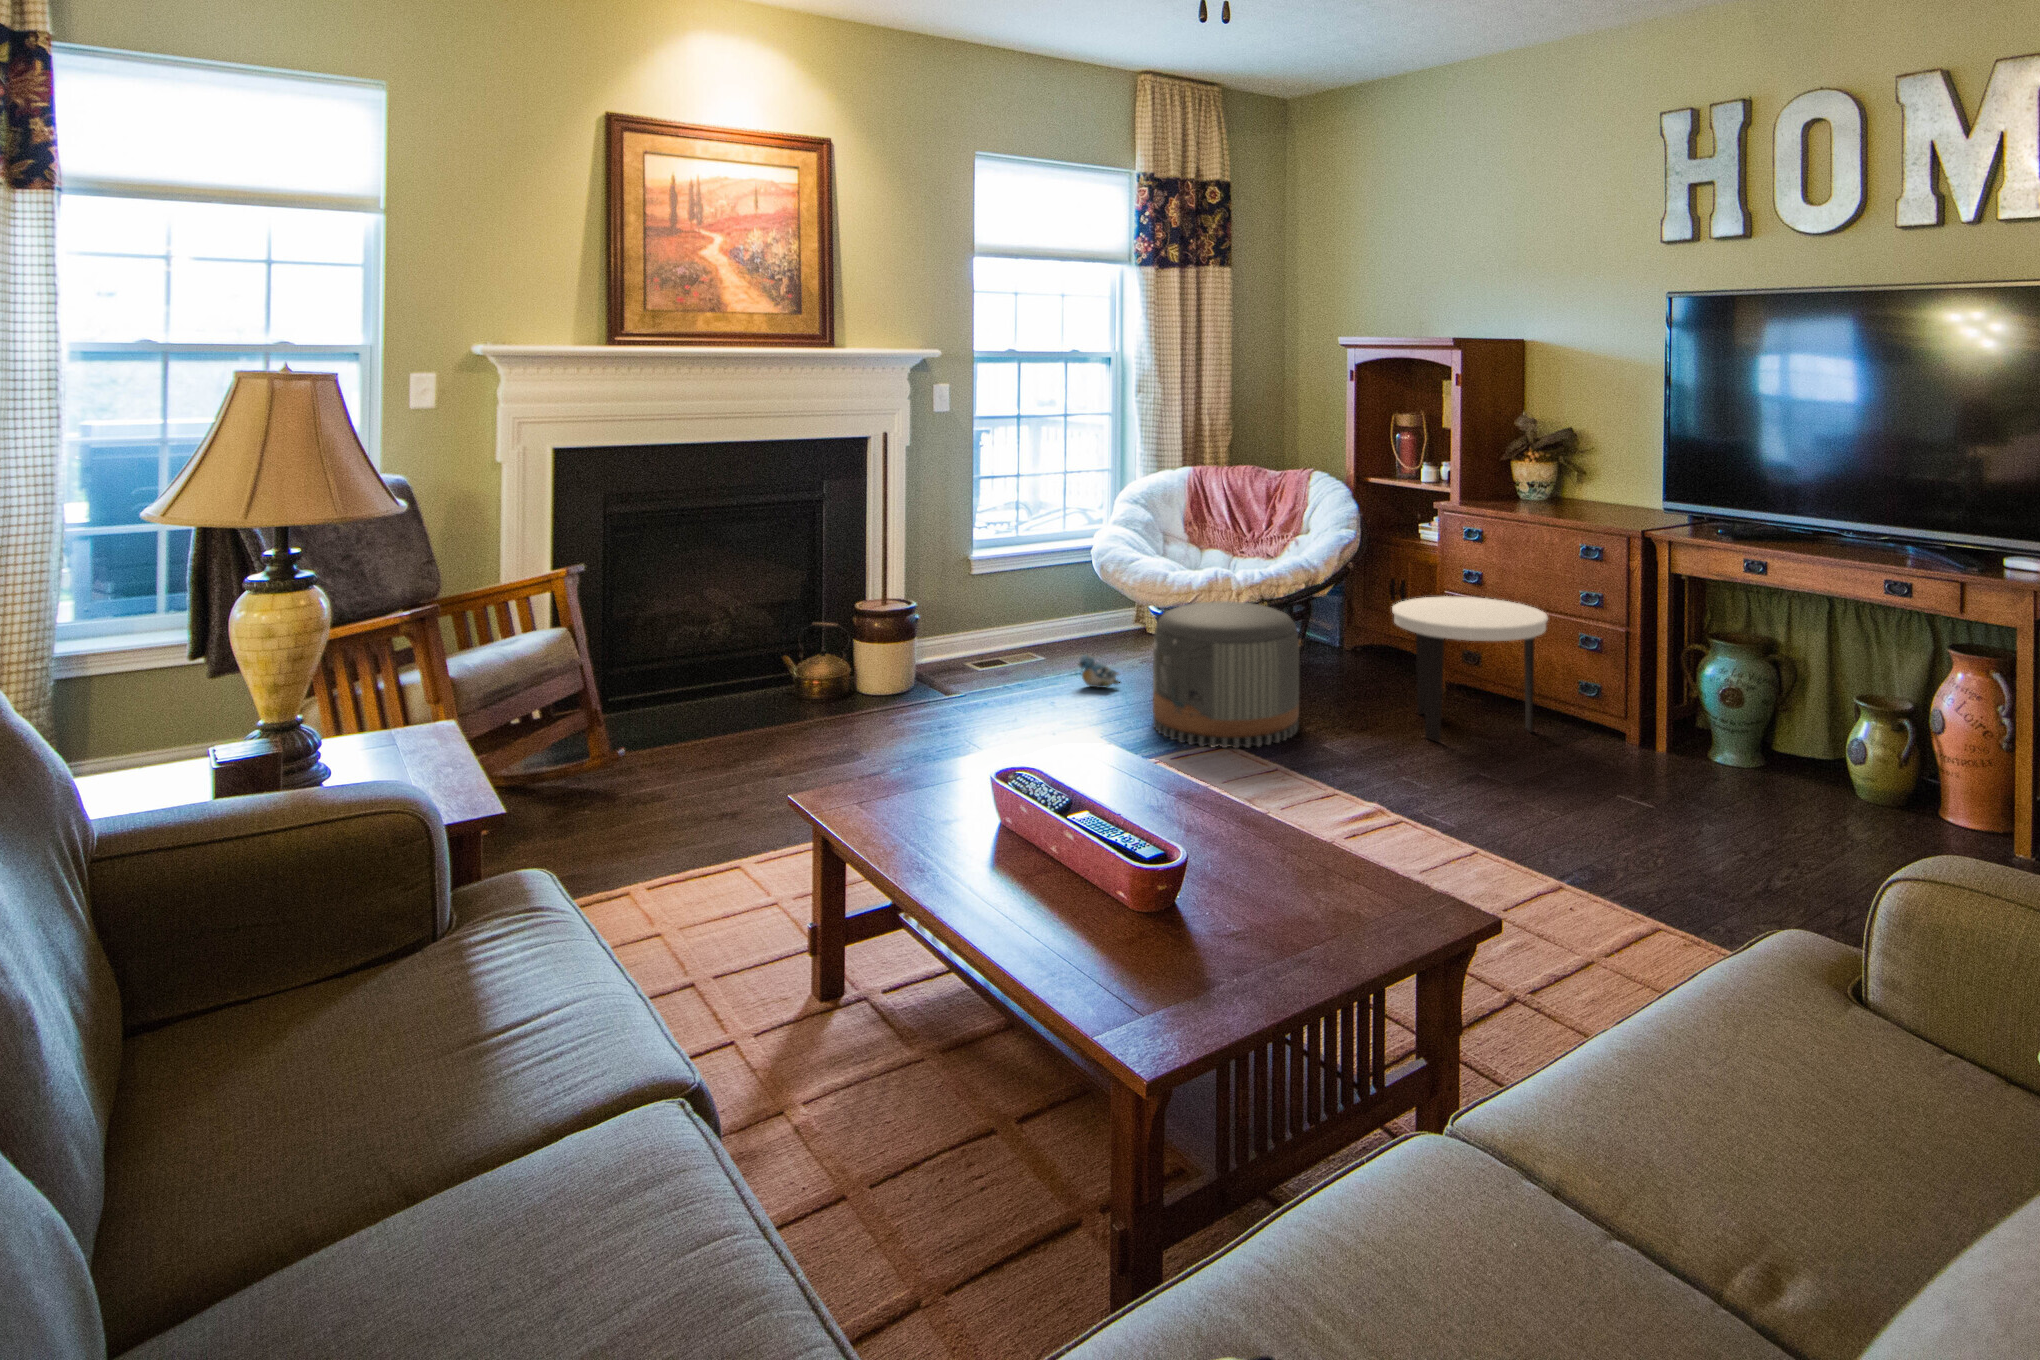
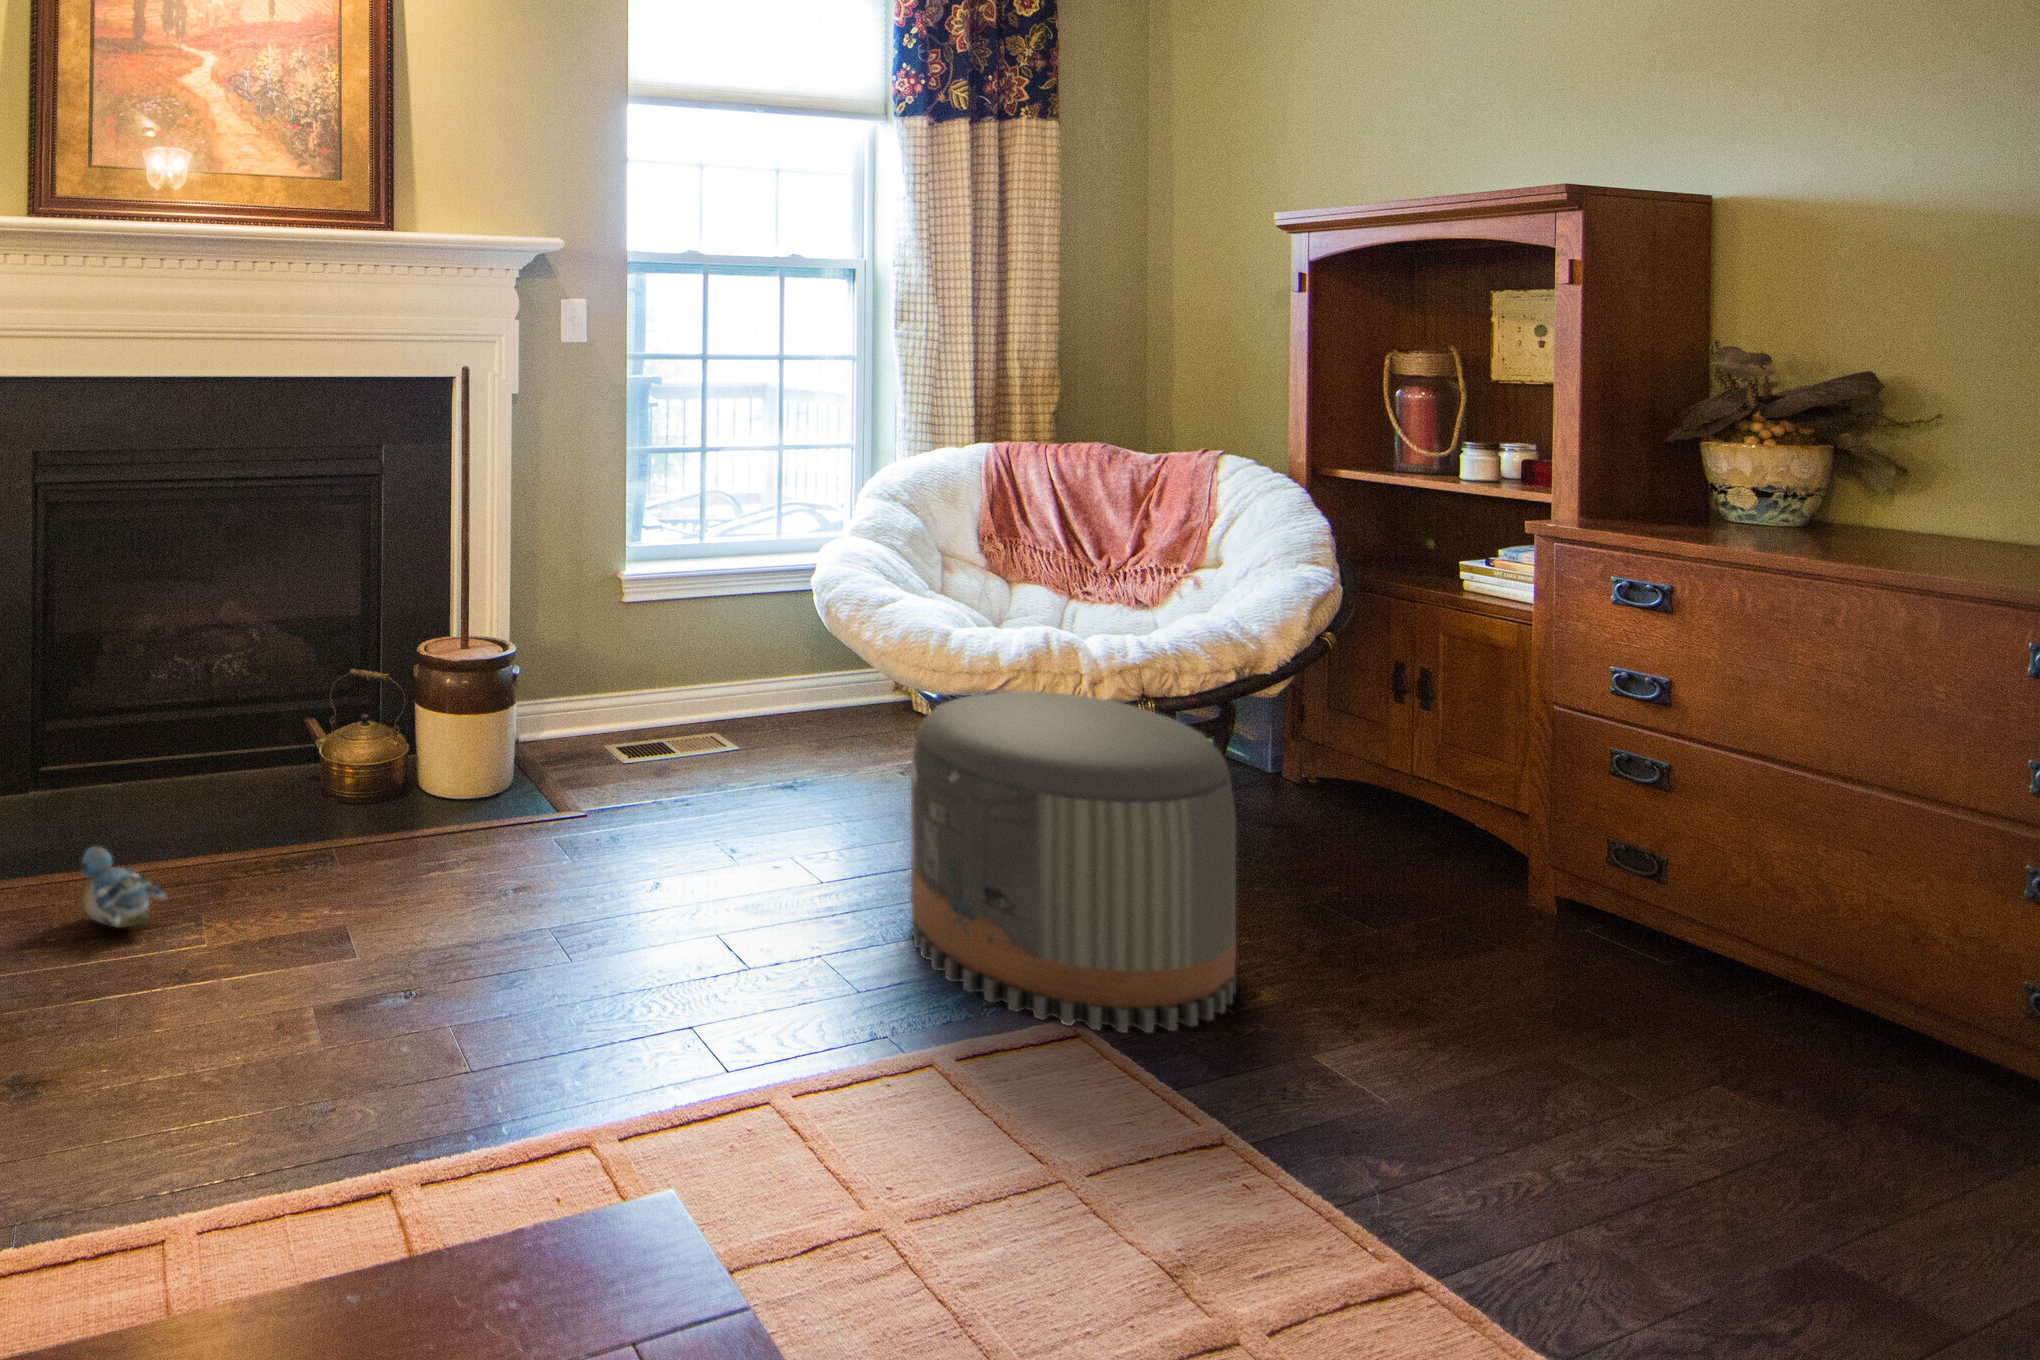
side table: present [1392,596,1548,742] -> none [1458,719,1942,1090]
plush toy: present [1078,655,1120,688] -> present [81,847,167,928]

